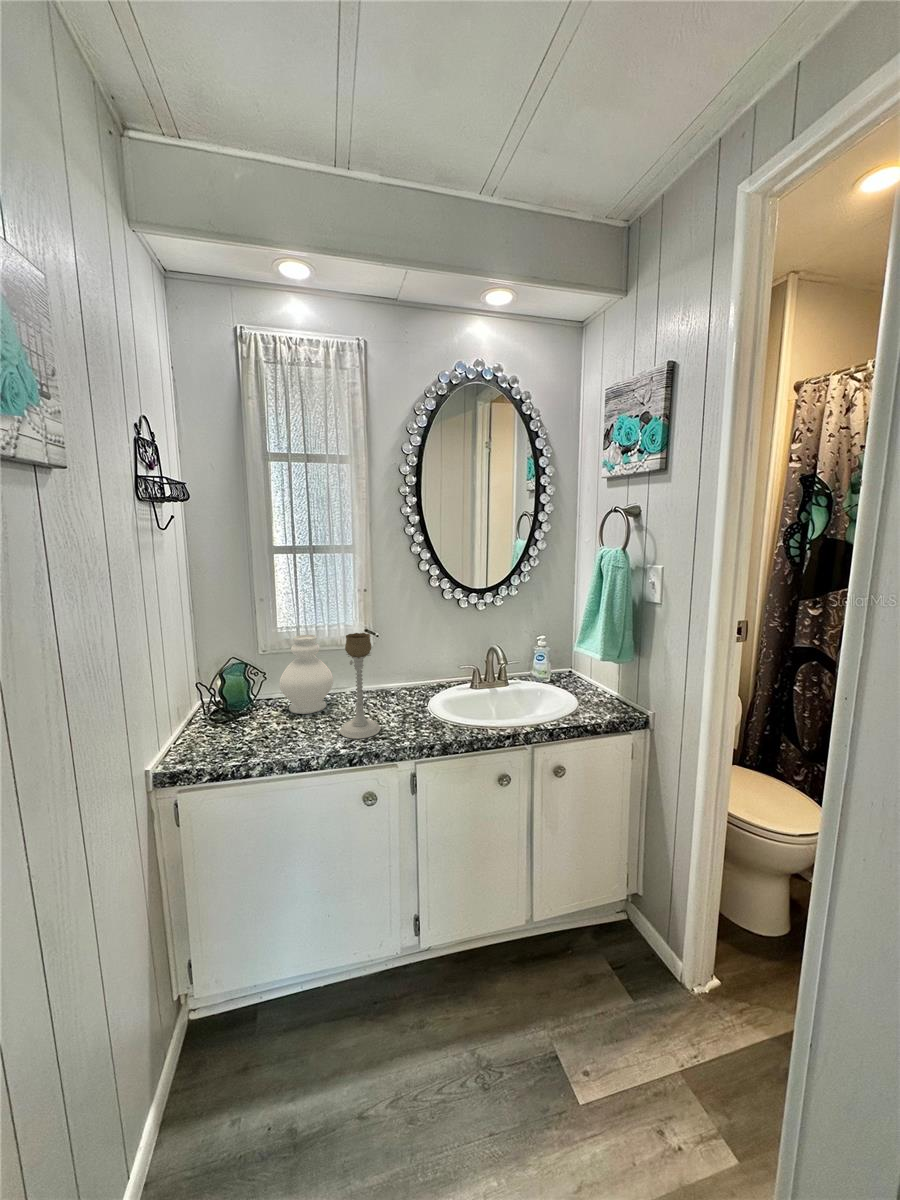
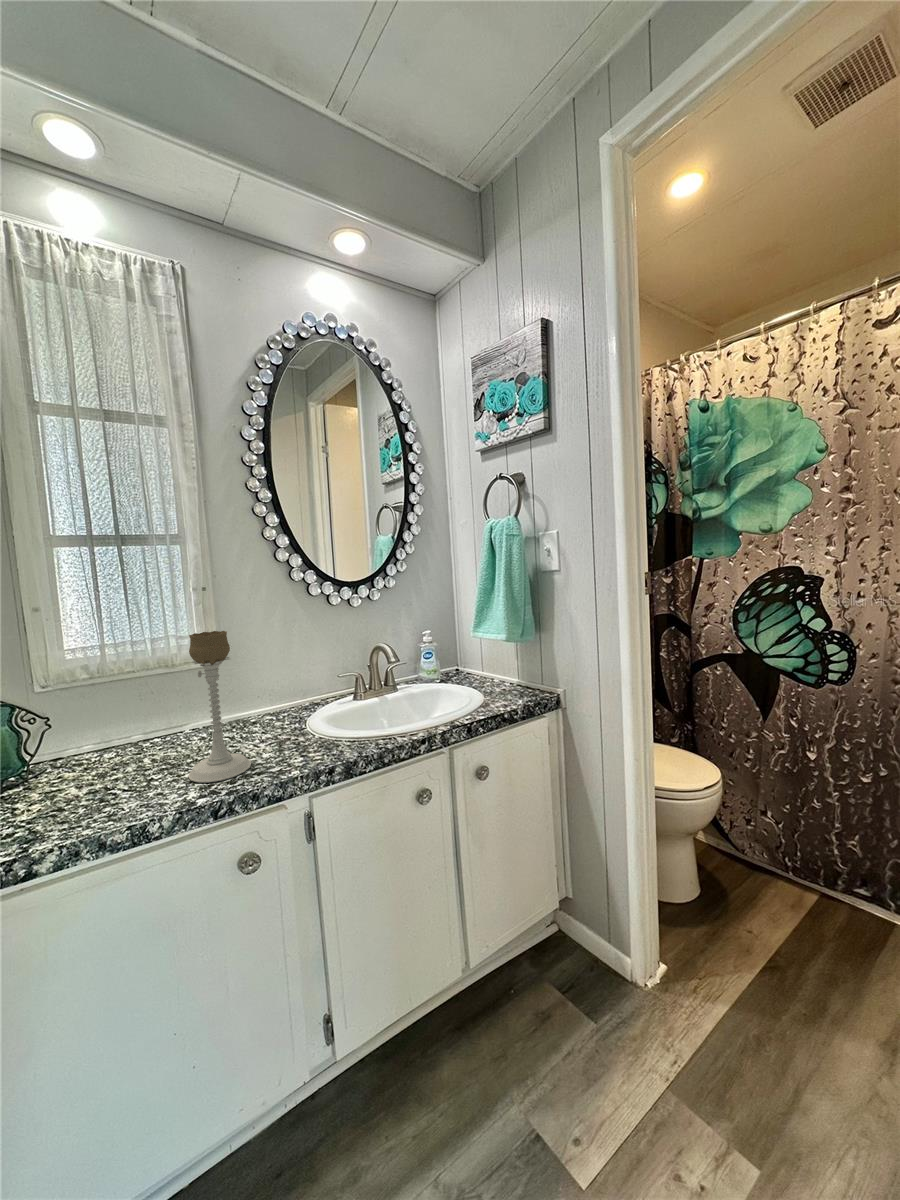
decorative vase: present [280,635,333,714] -> none [76,652,166,769]

